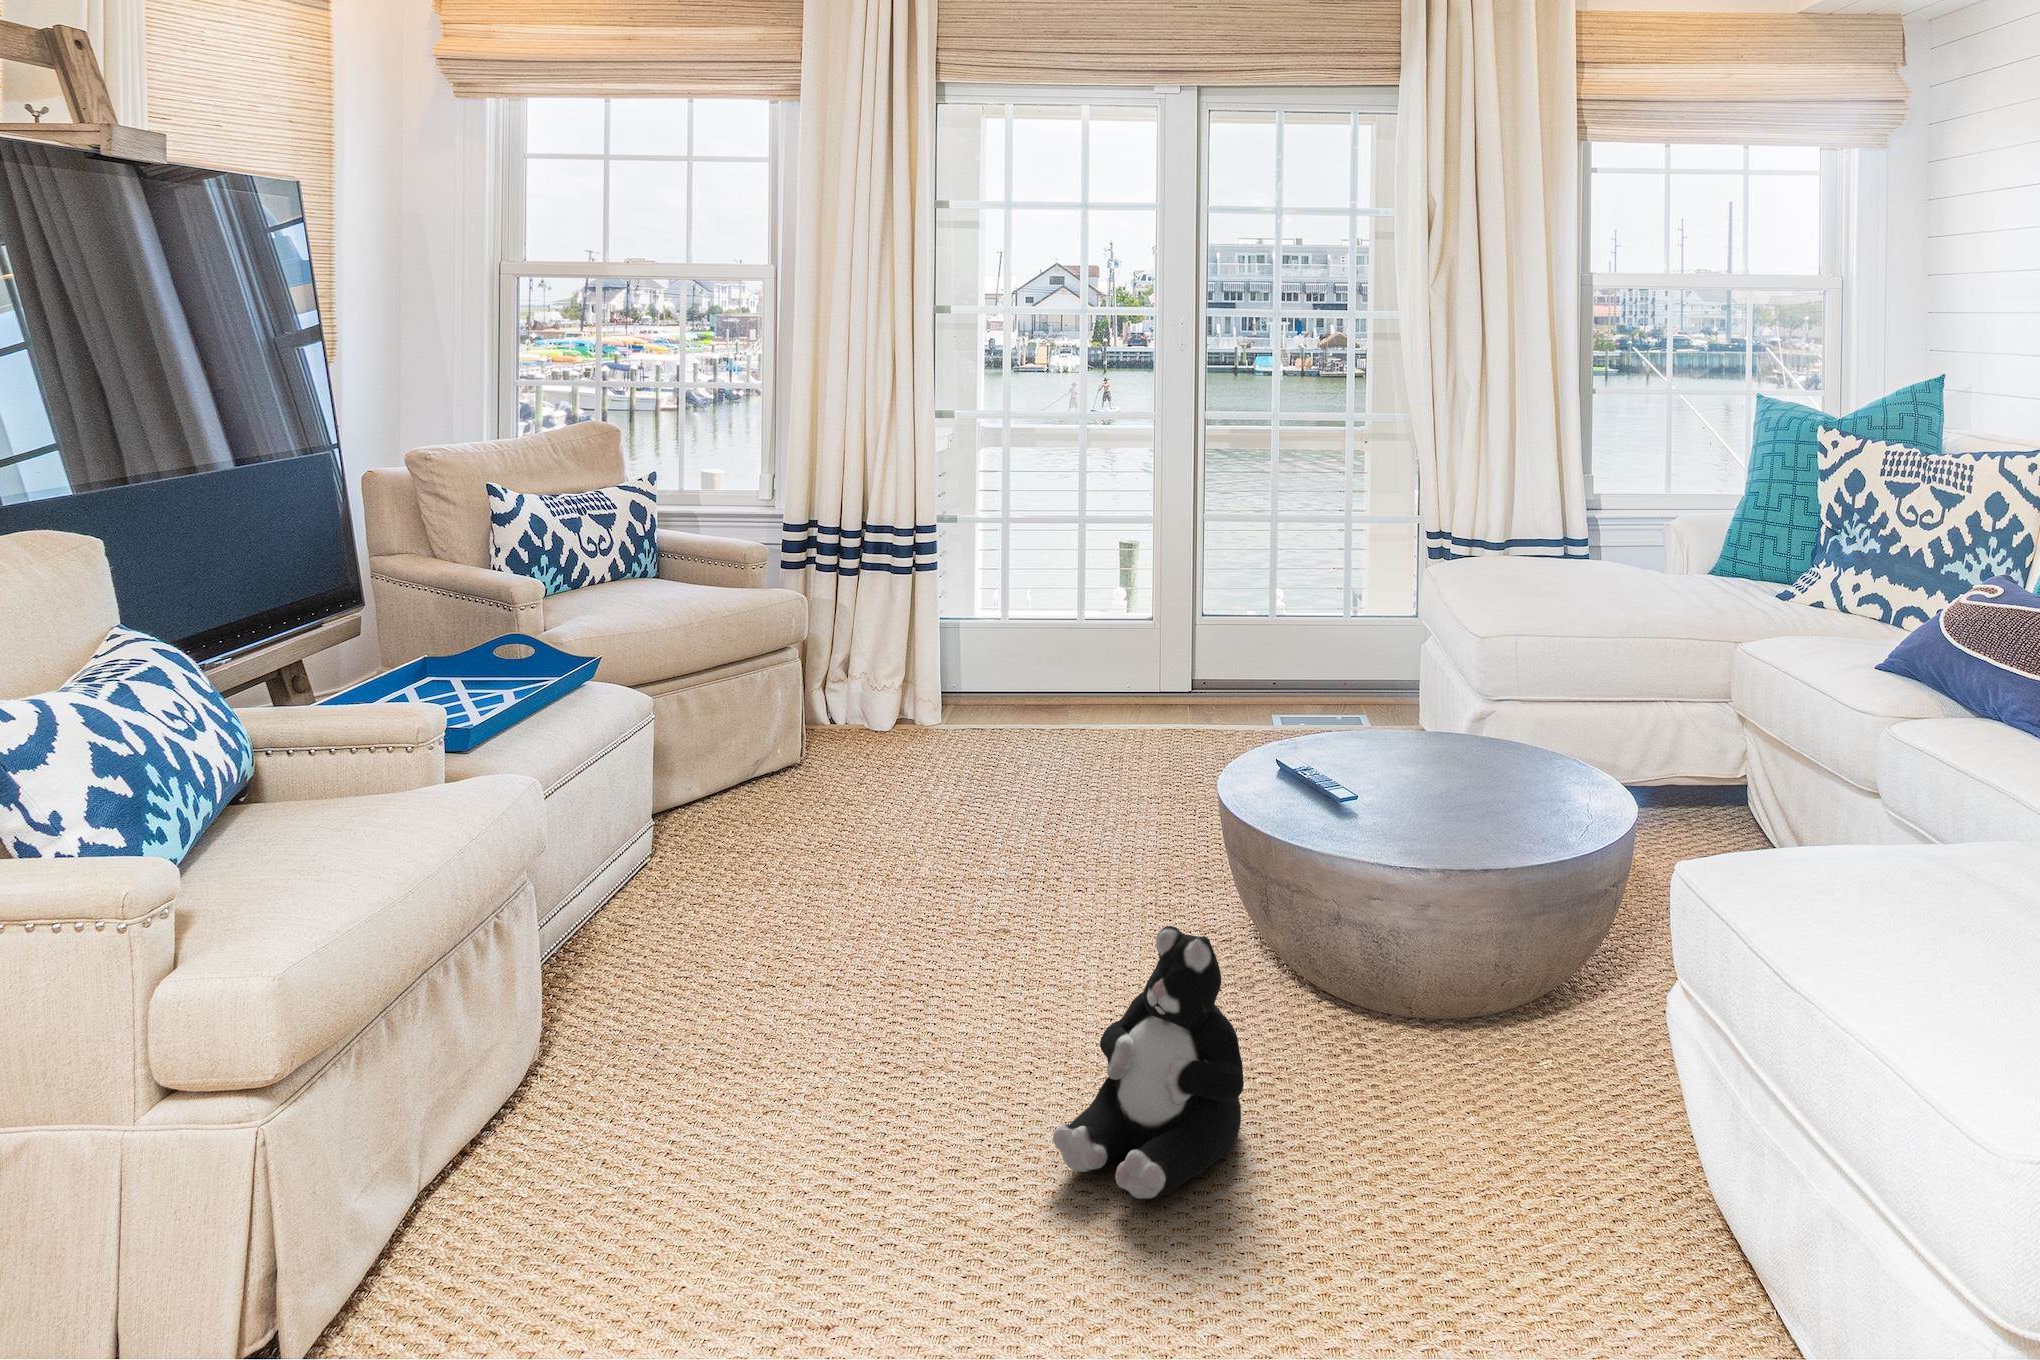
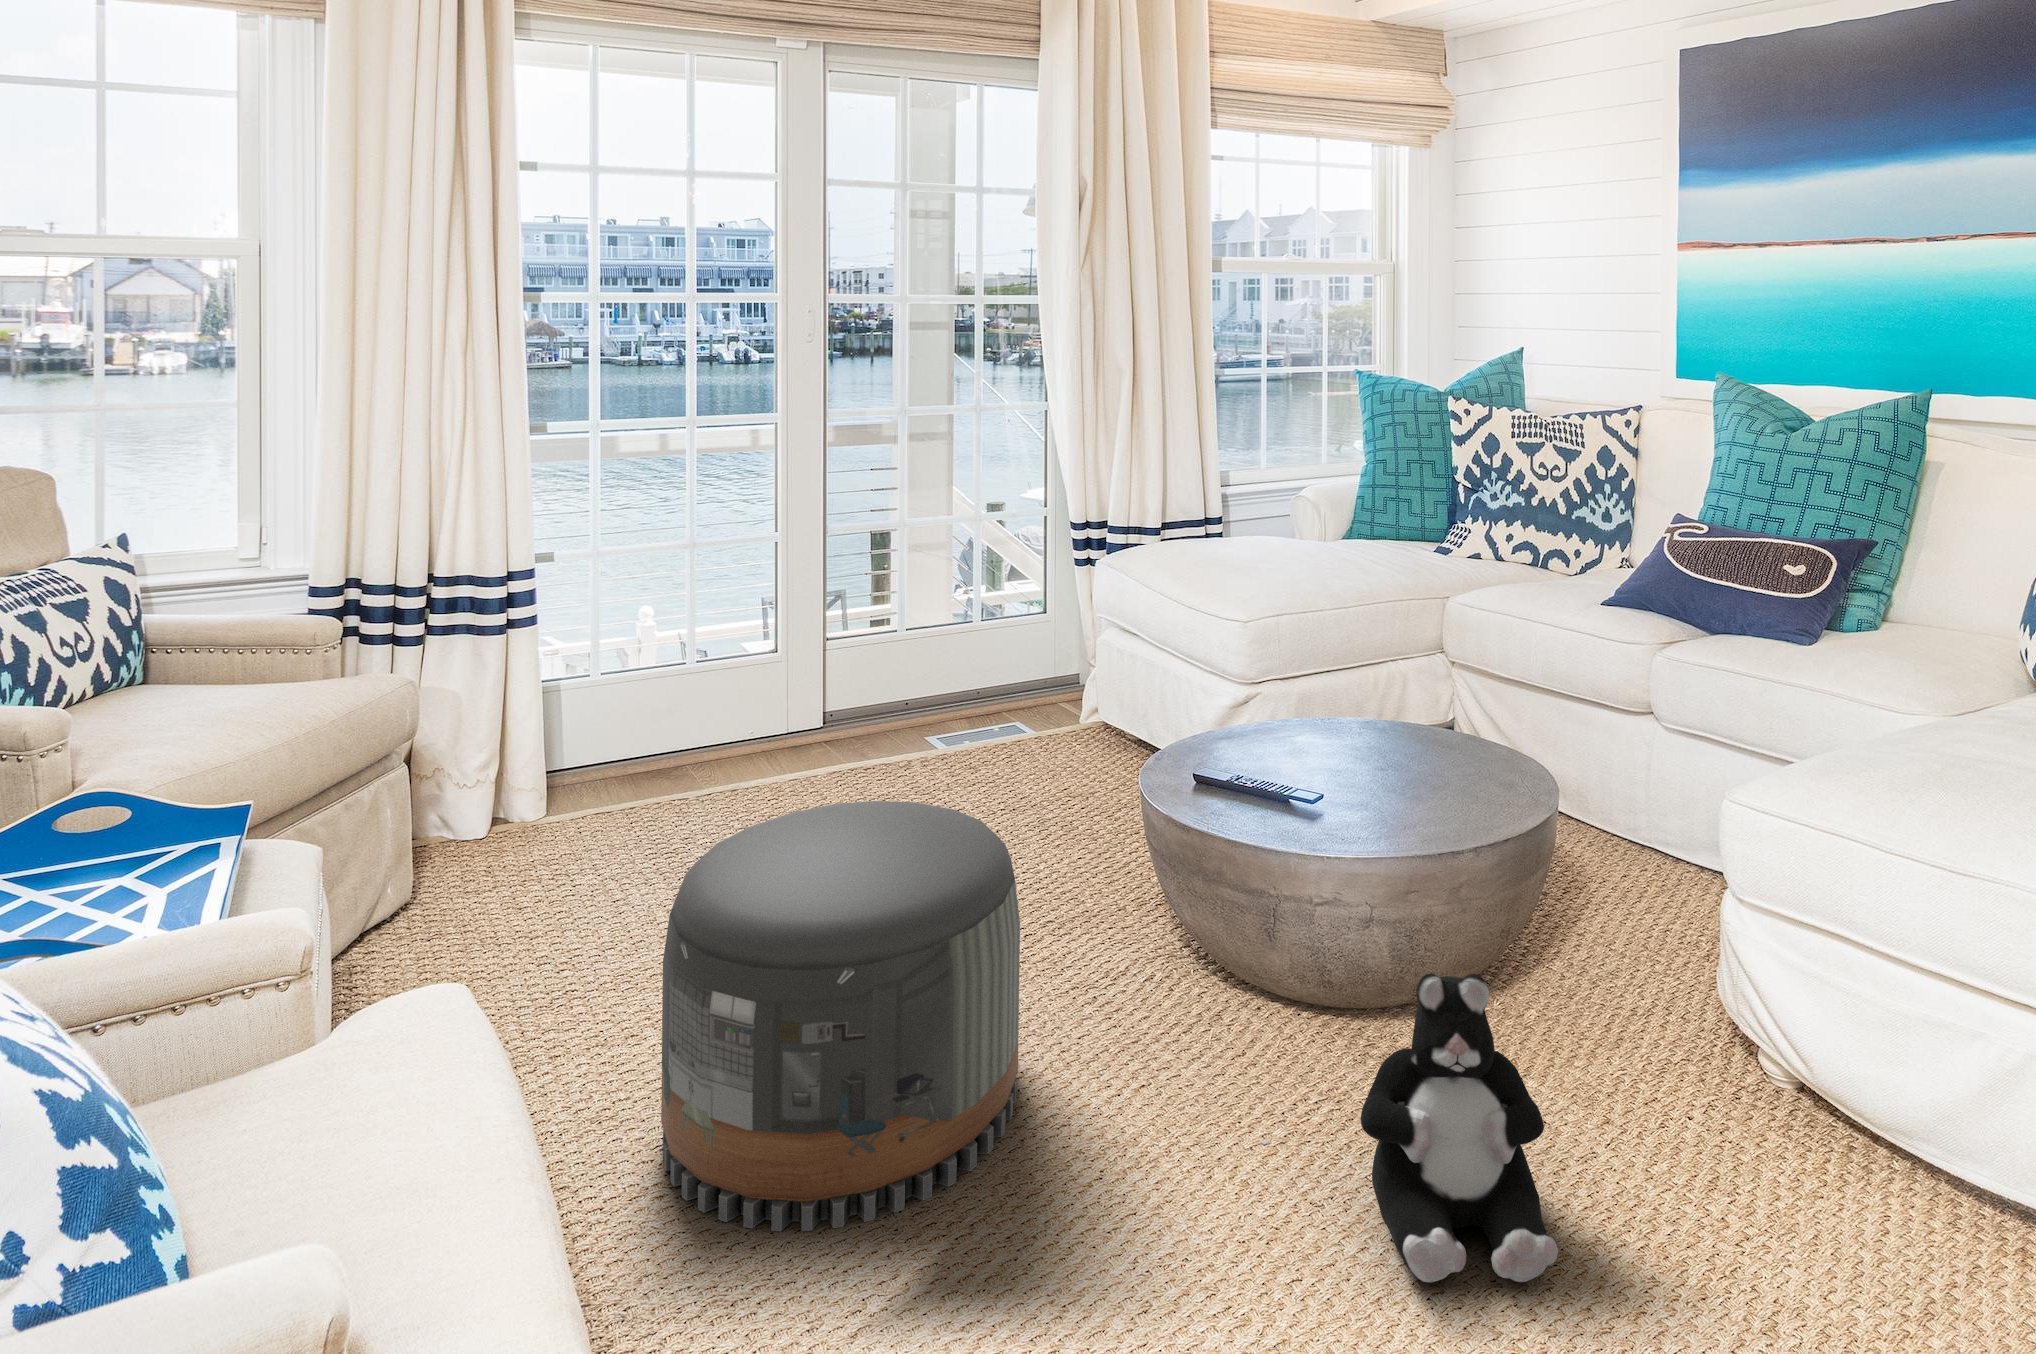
pouf: none [738,714,1012,1008] -> present [661,801,1020,1231]

